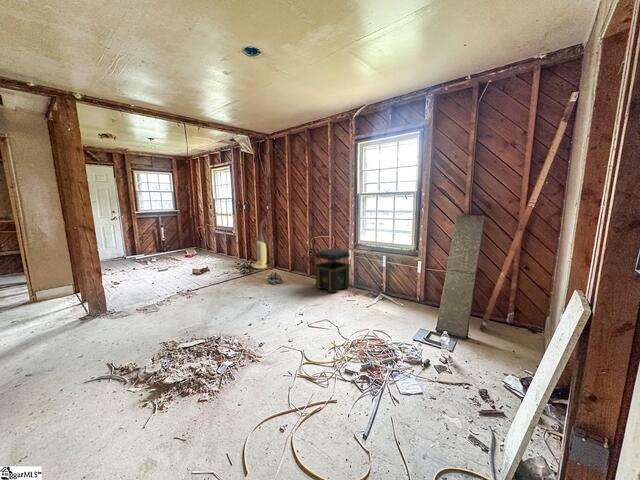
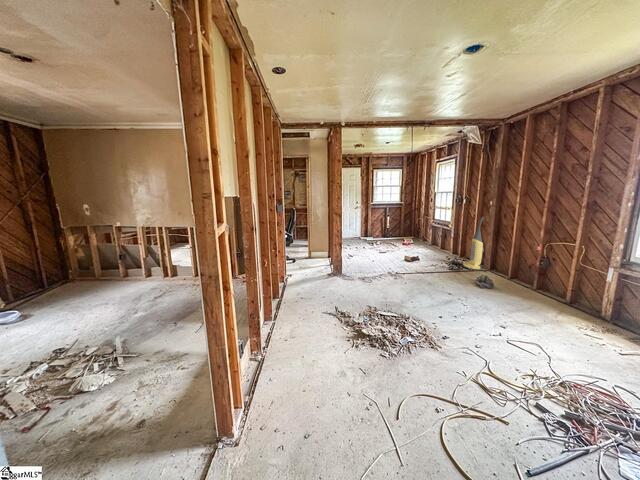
toolbox: present [315,249,350,293] -> none [540,261,609,319]

